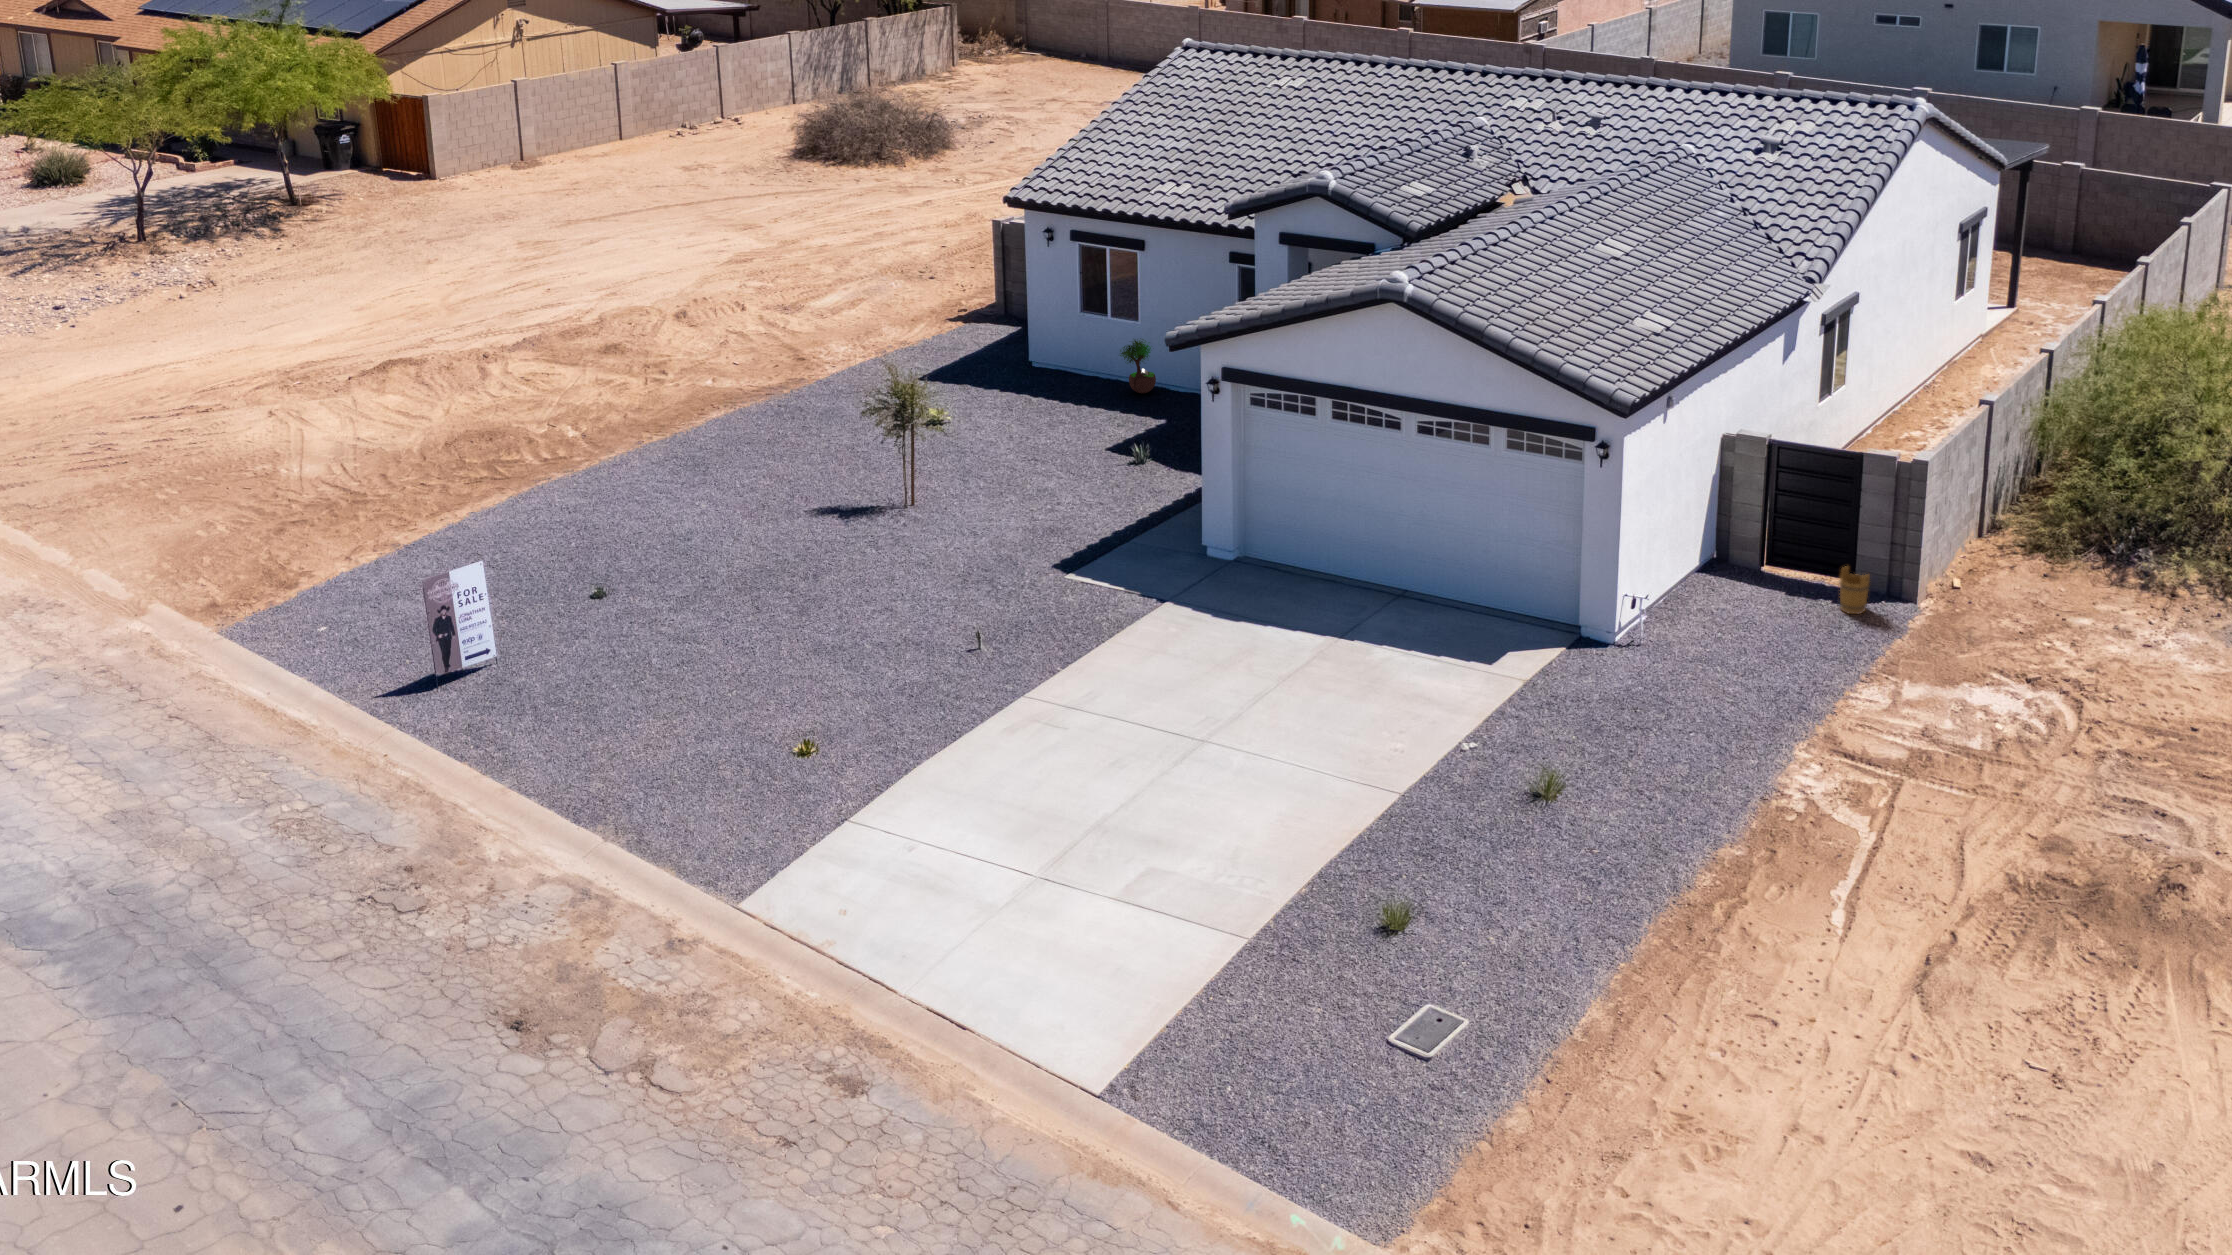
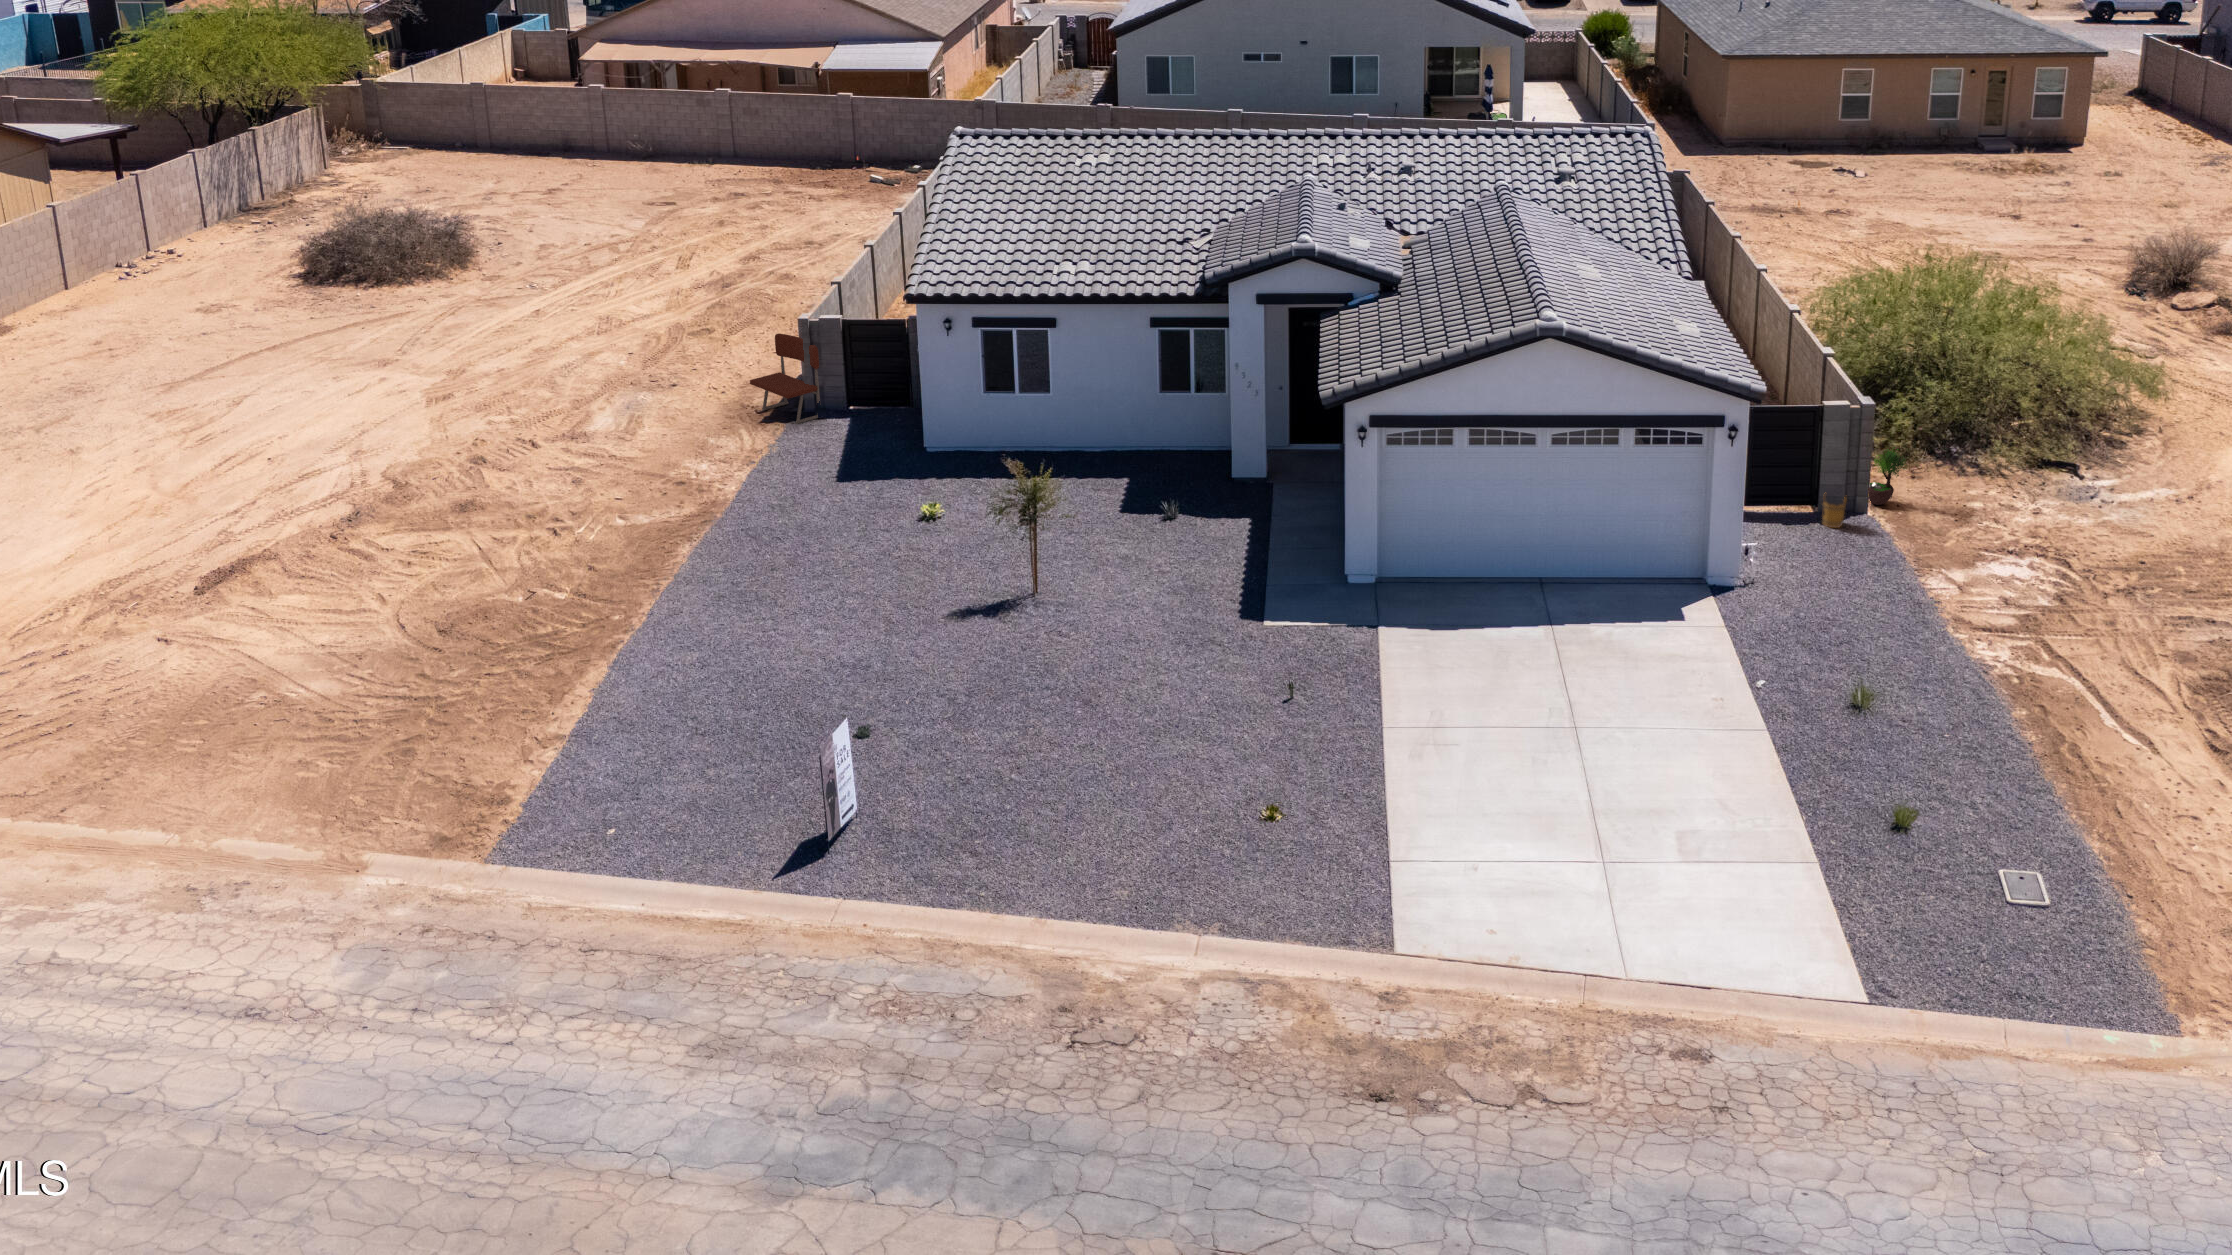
bench: none [948,232,1000,325] -> present [750,333,820,424]
potted tree: present [1120,339,1156,393] -> present [1869,449,1906,505]

